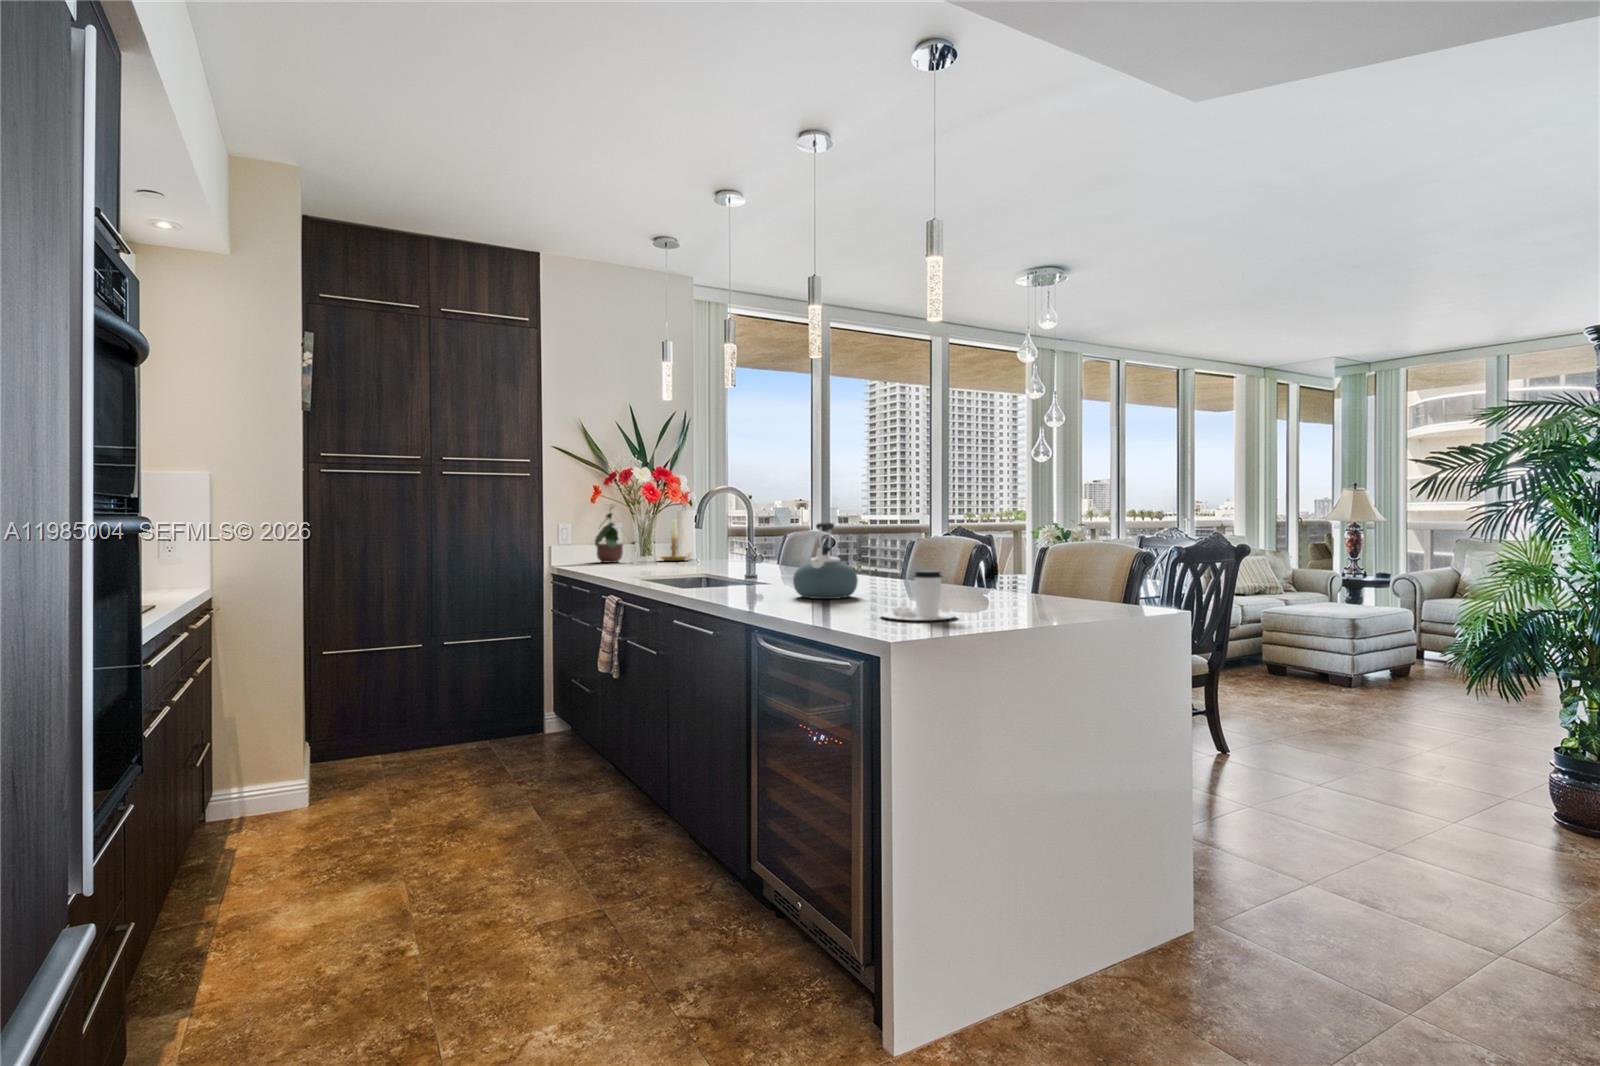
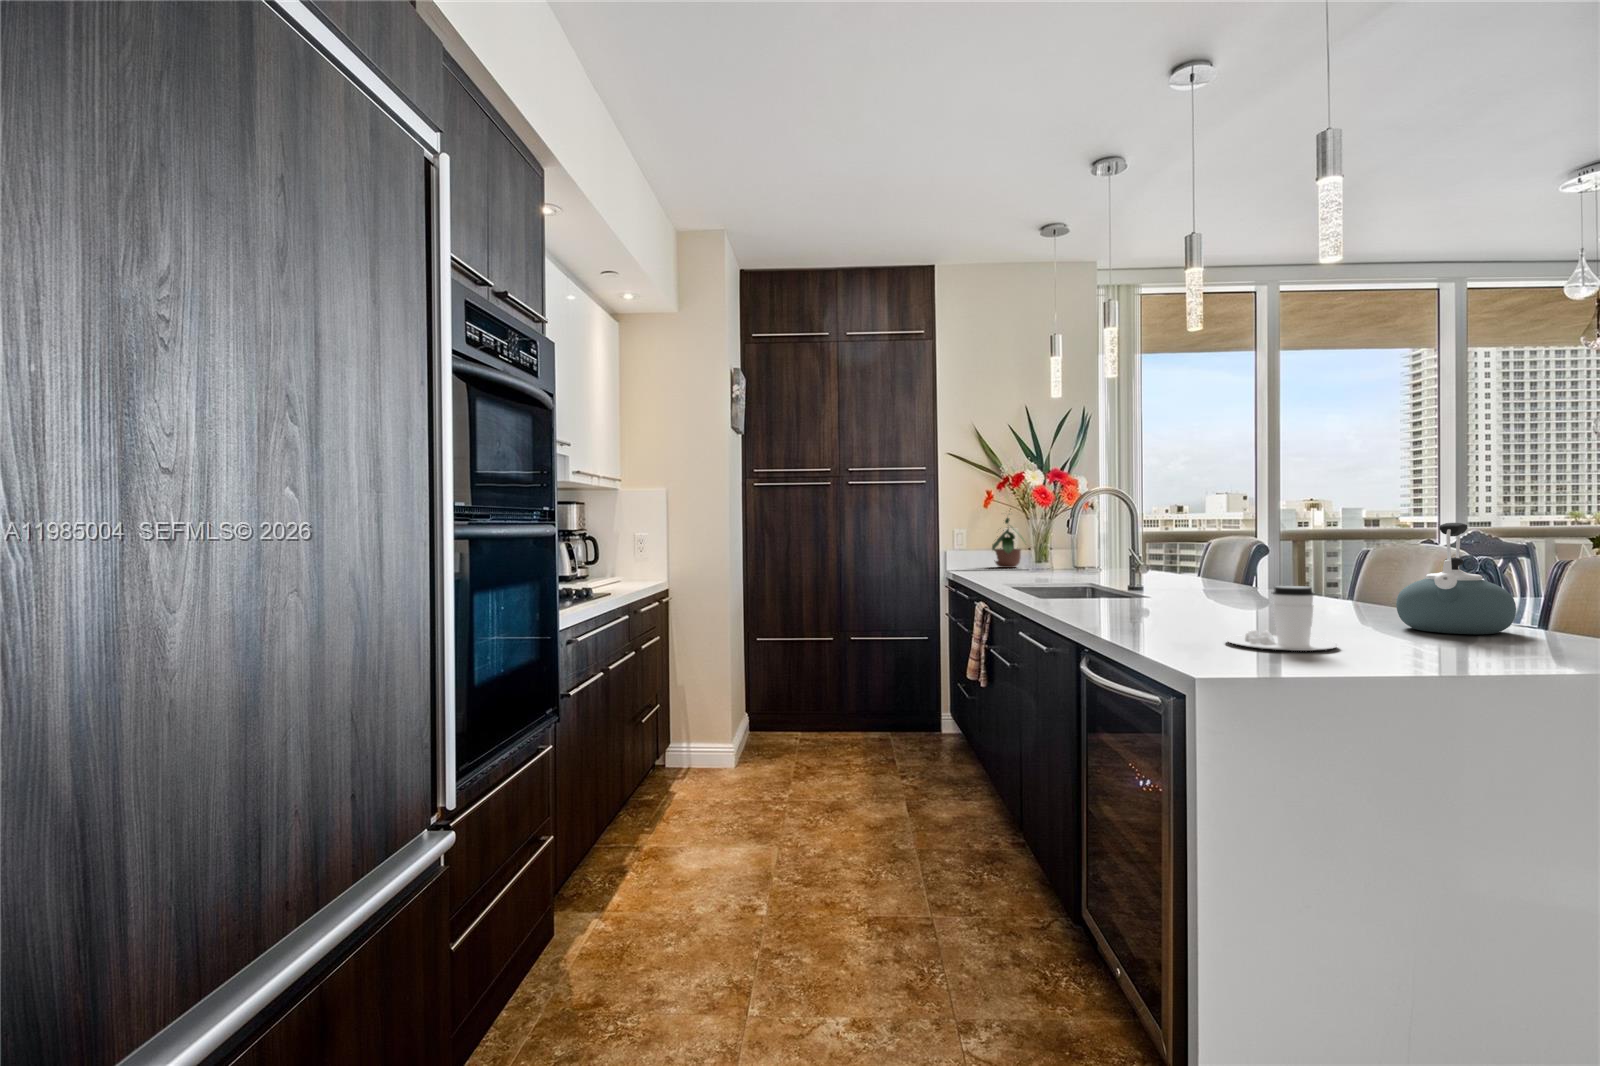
candle holder: present [660,519,691,561] -> none [1057,522,1098,567]
kettle: present [793,522,858,599] -> present [1396,523,1516,634]

